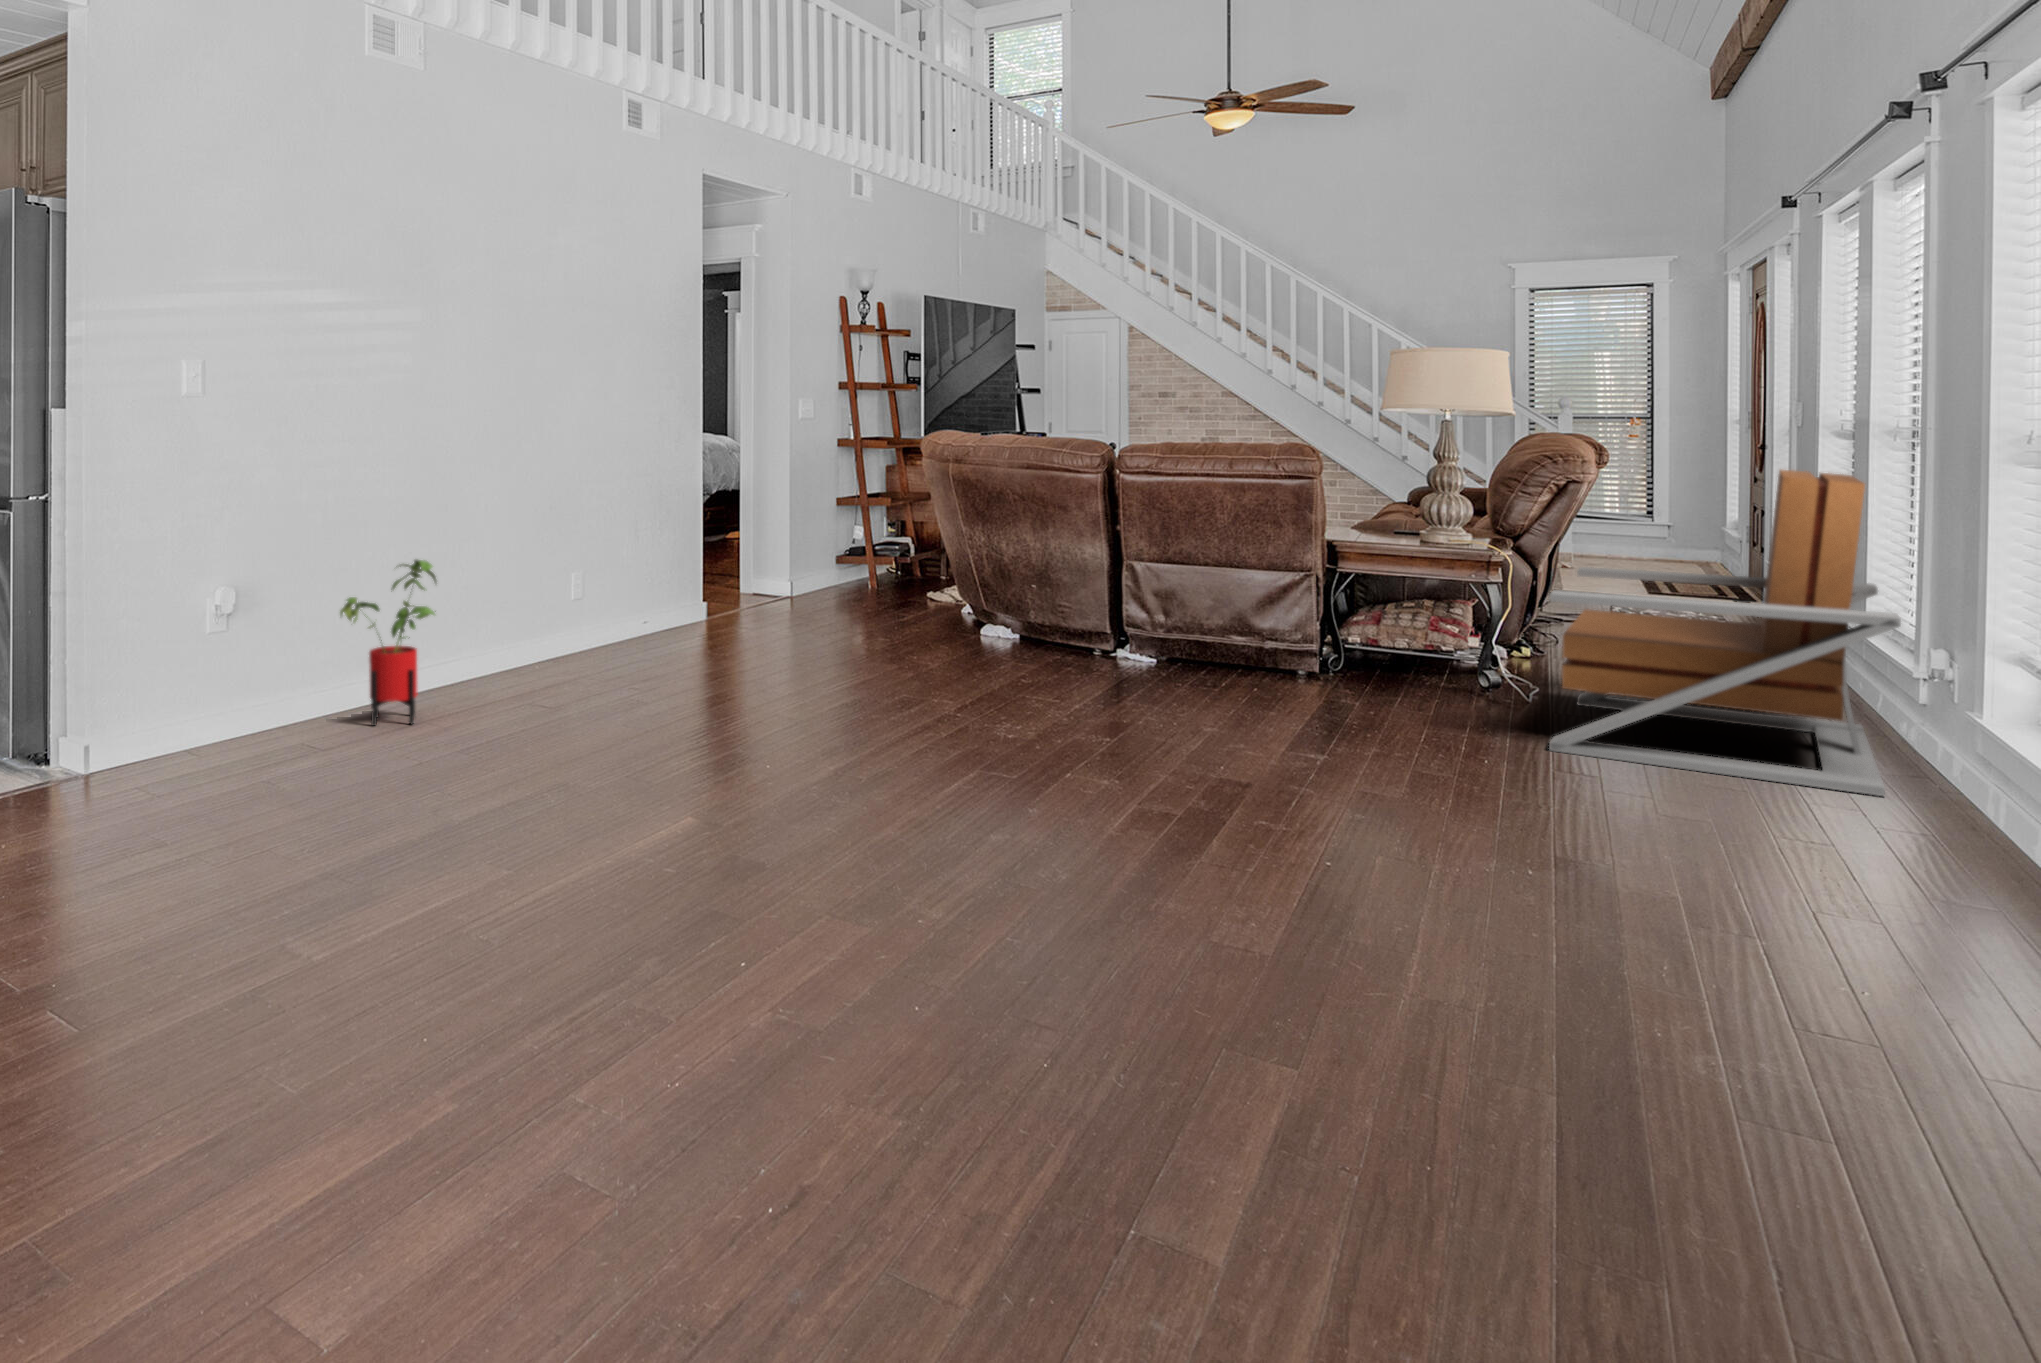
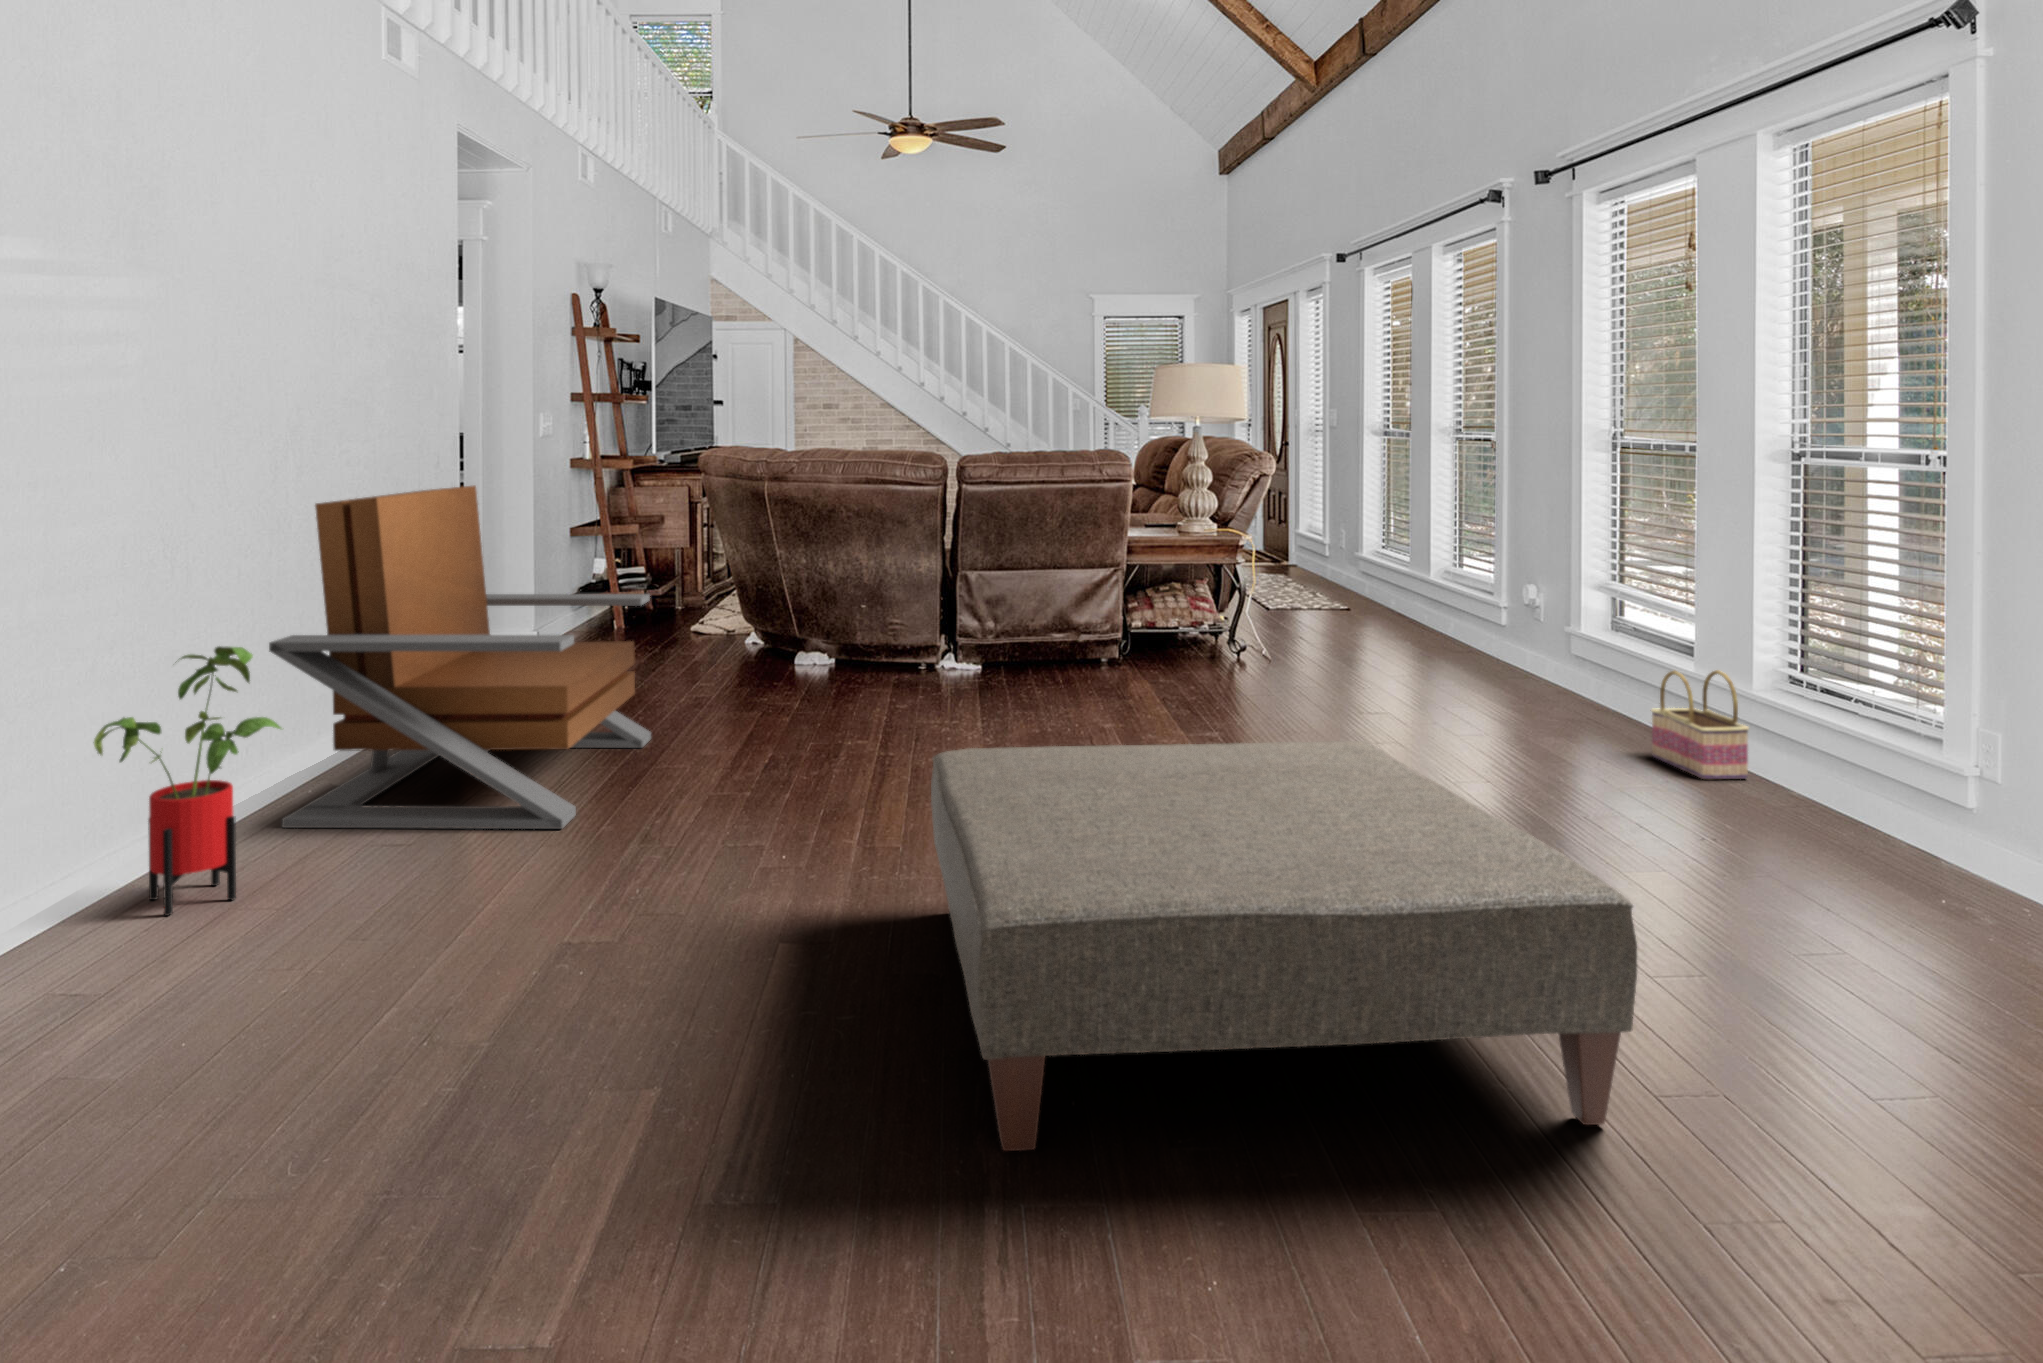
lounge chair: present [1549,470,1901,796] -> present [269,486,651,829]
ottoman: none [615,682,1215,1051] -> present [931,741,1637,1151]
basket: none [1905,736,2028,894] -> present [1651,670,1749,779]

